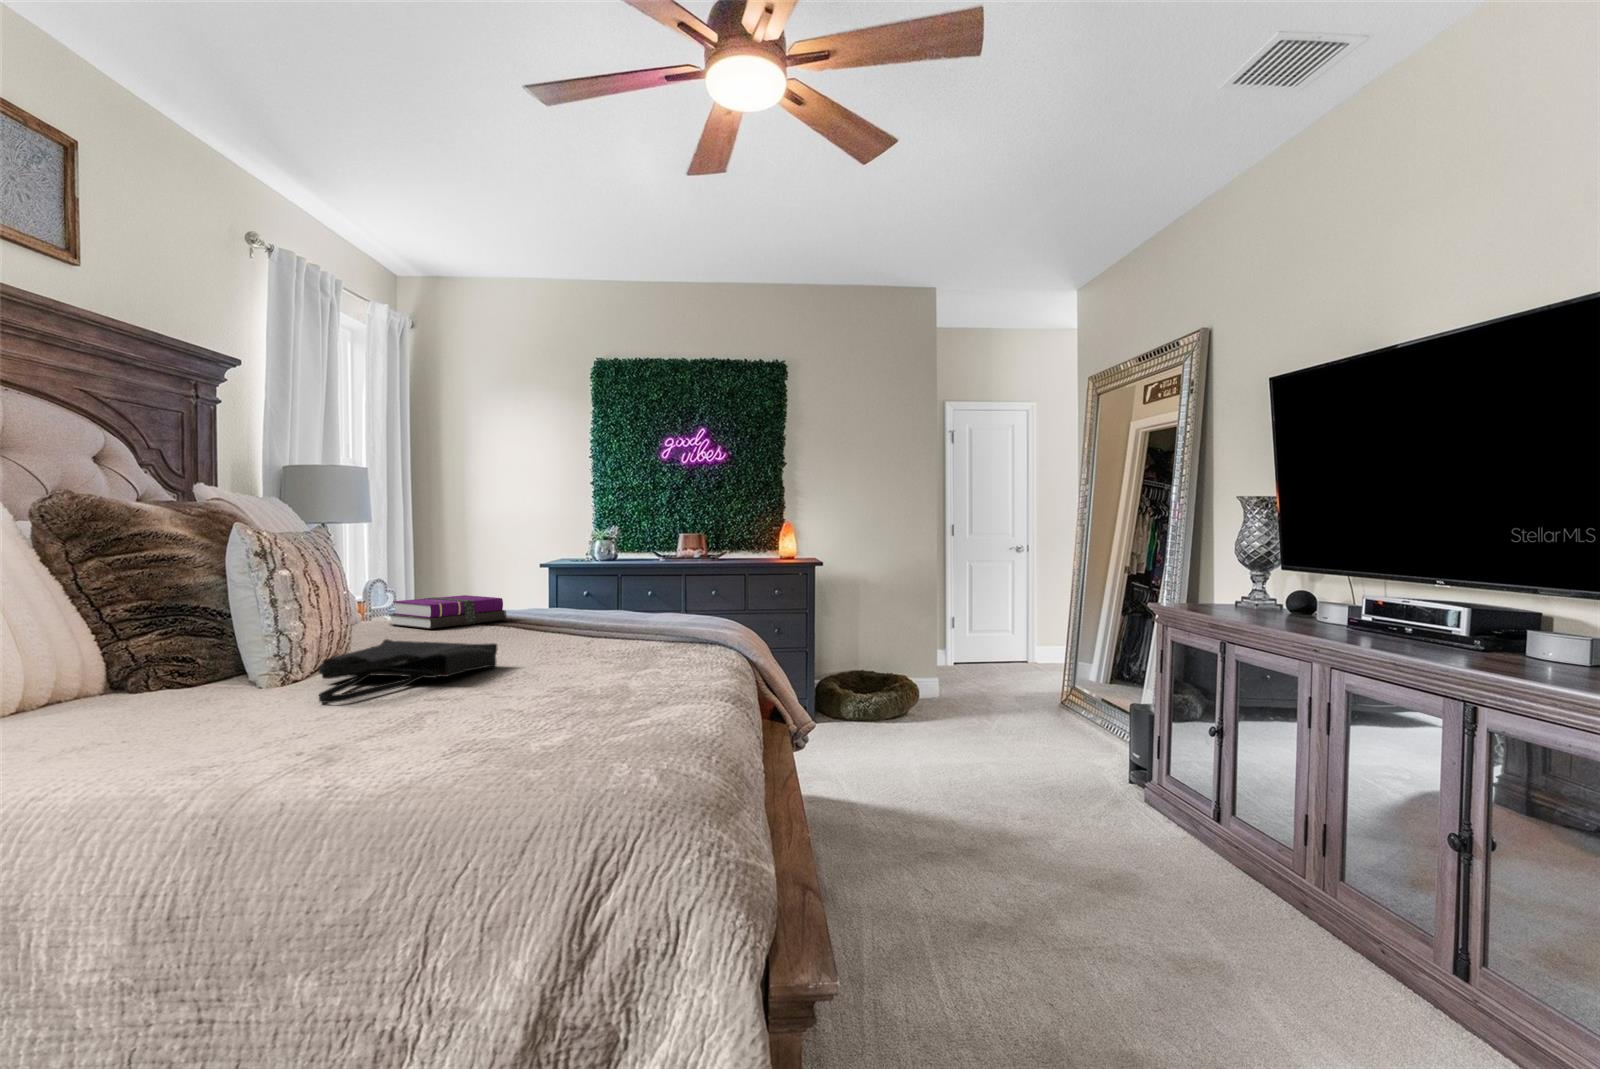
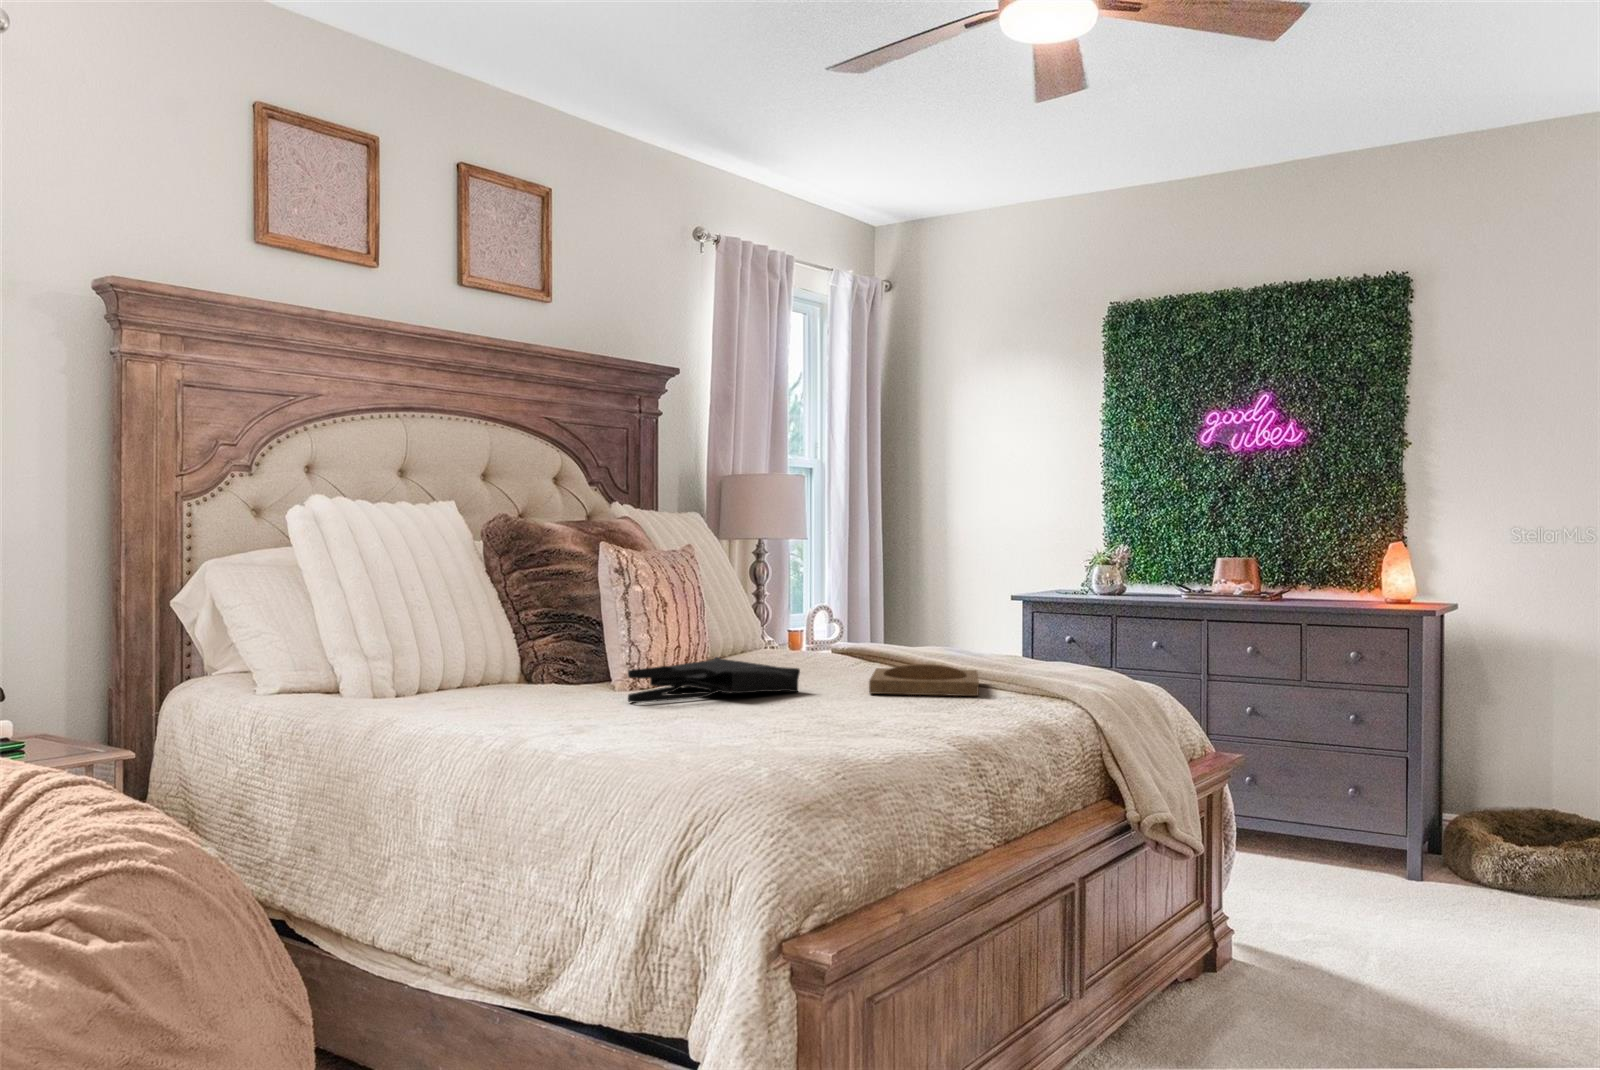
notebook: present [390,595,507,629] -> none [778,622,893,655]
tray: none [547,628,667,661] -> present [869,664,979,696]

